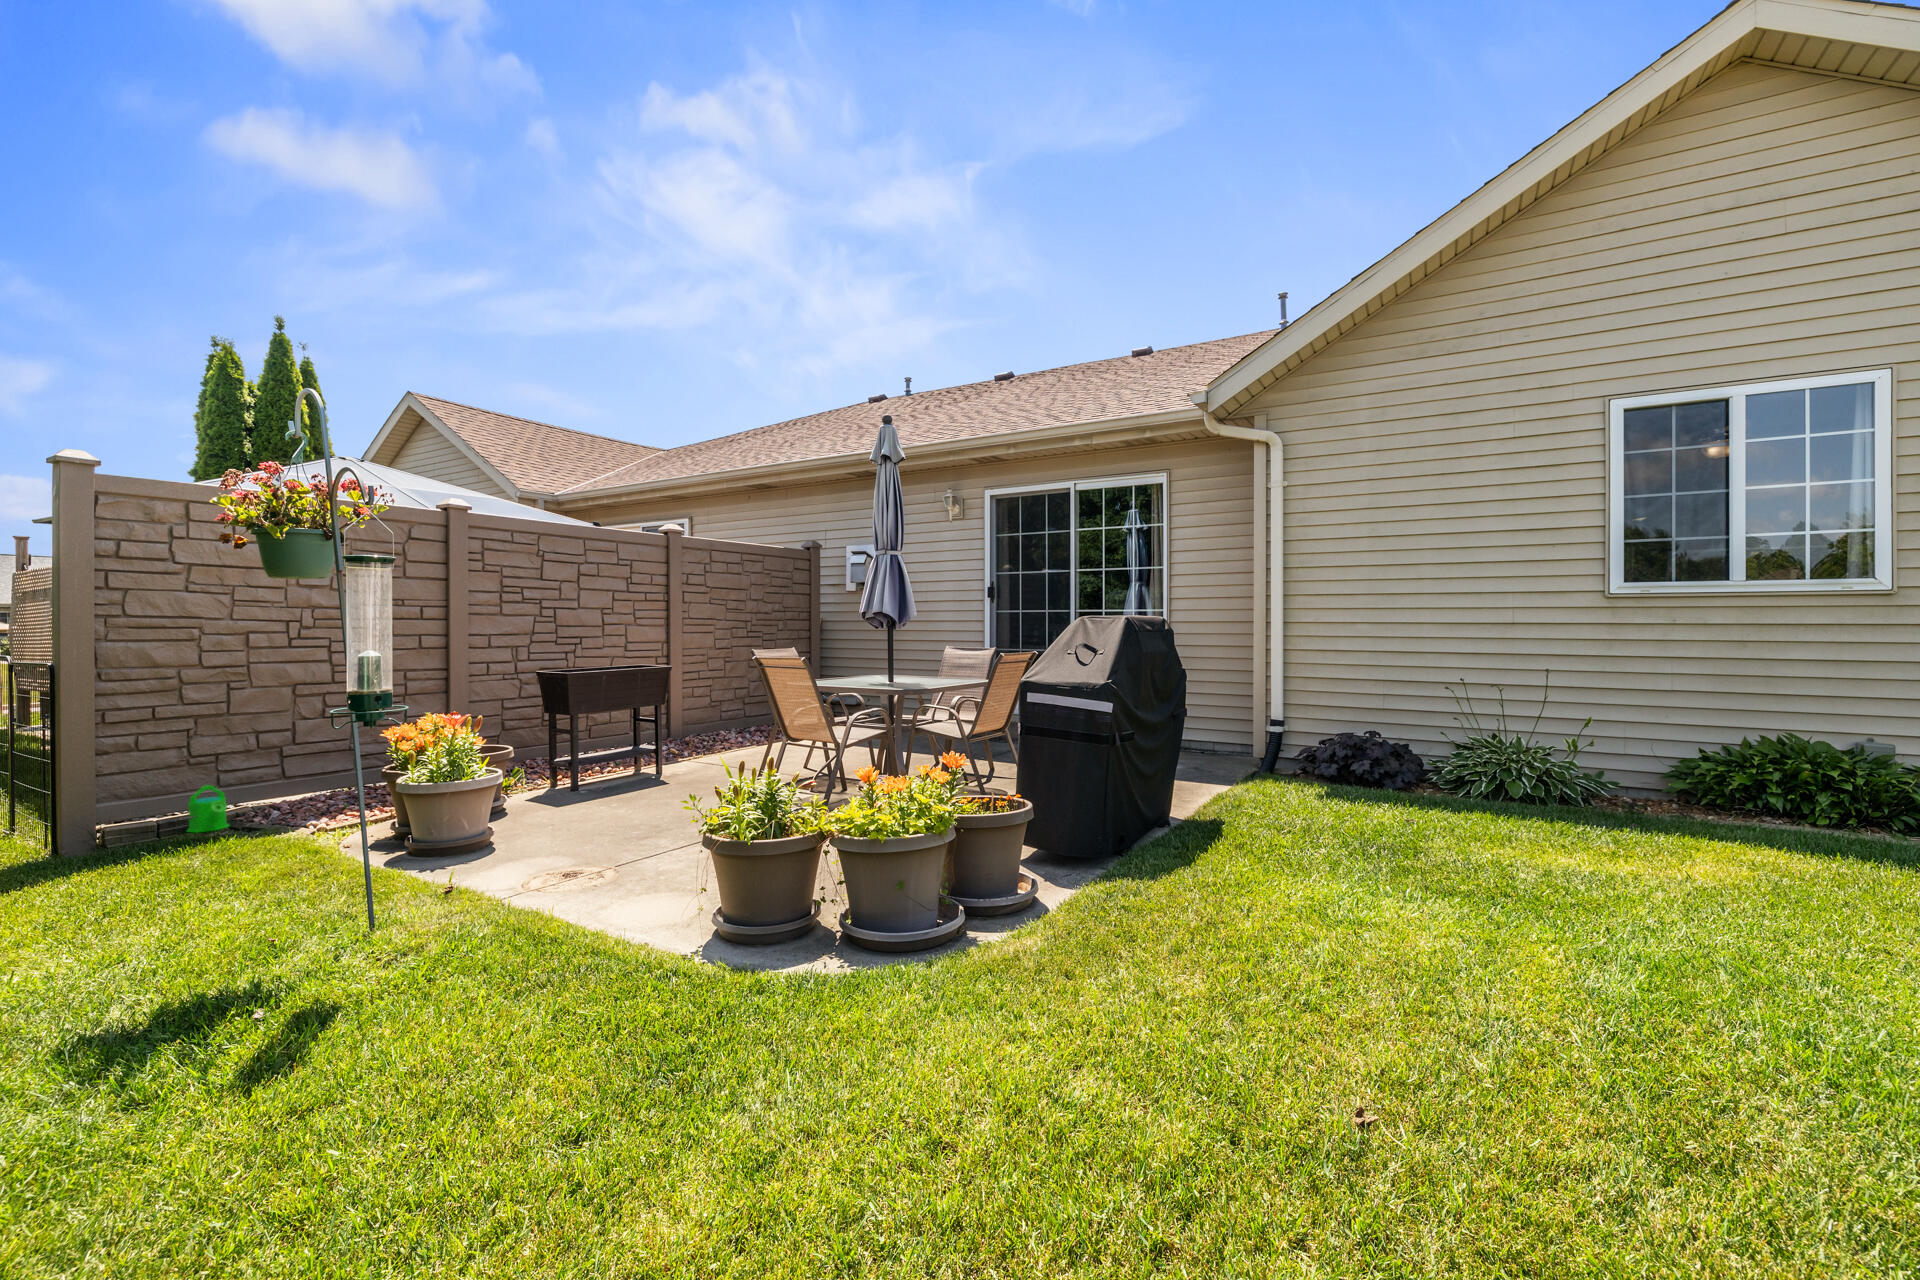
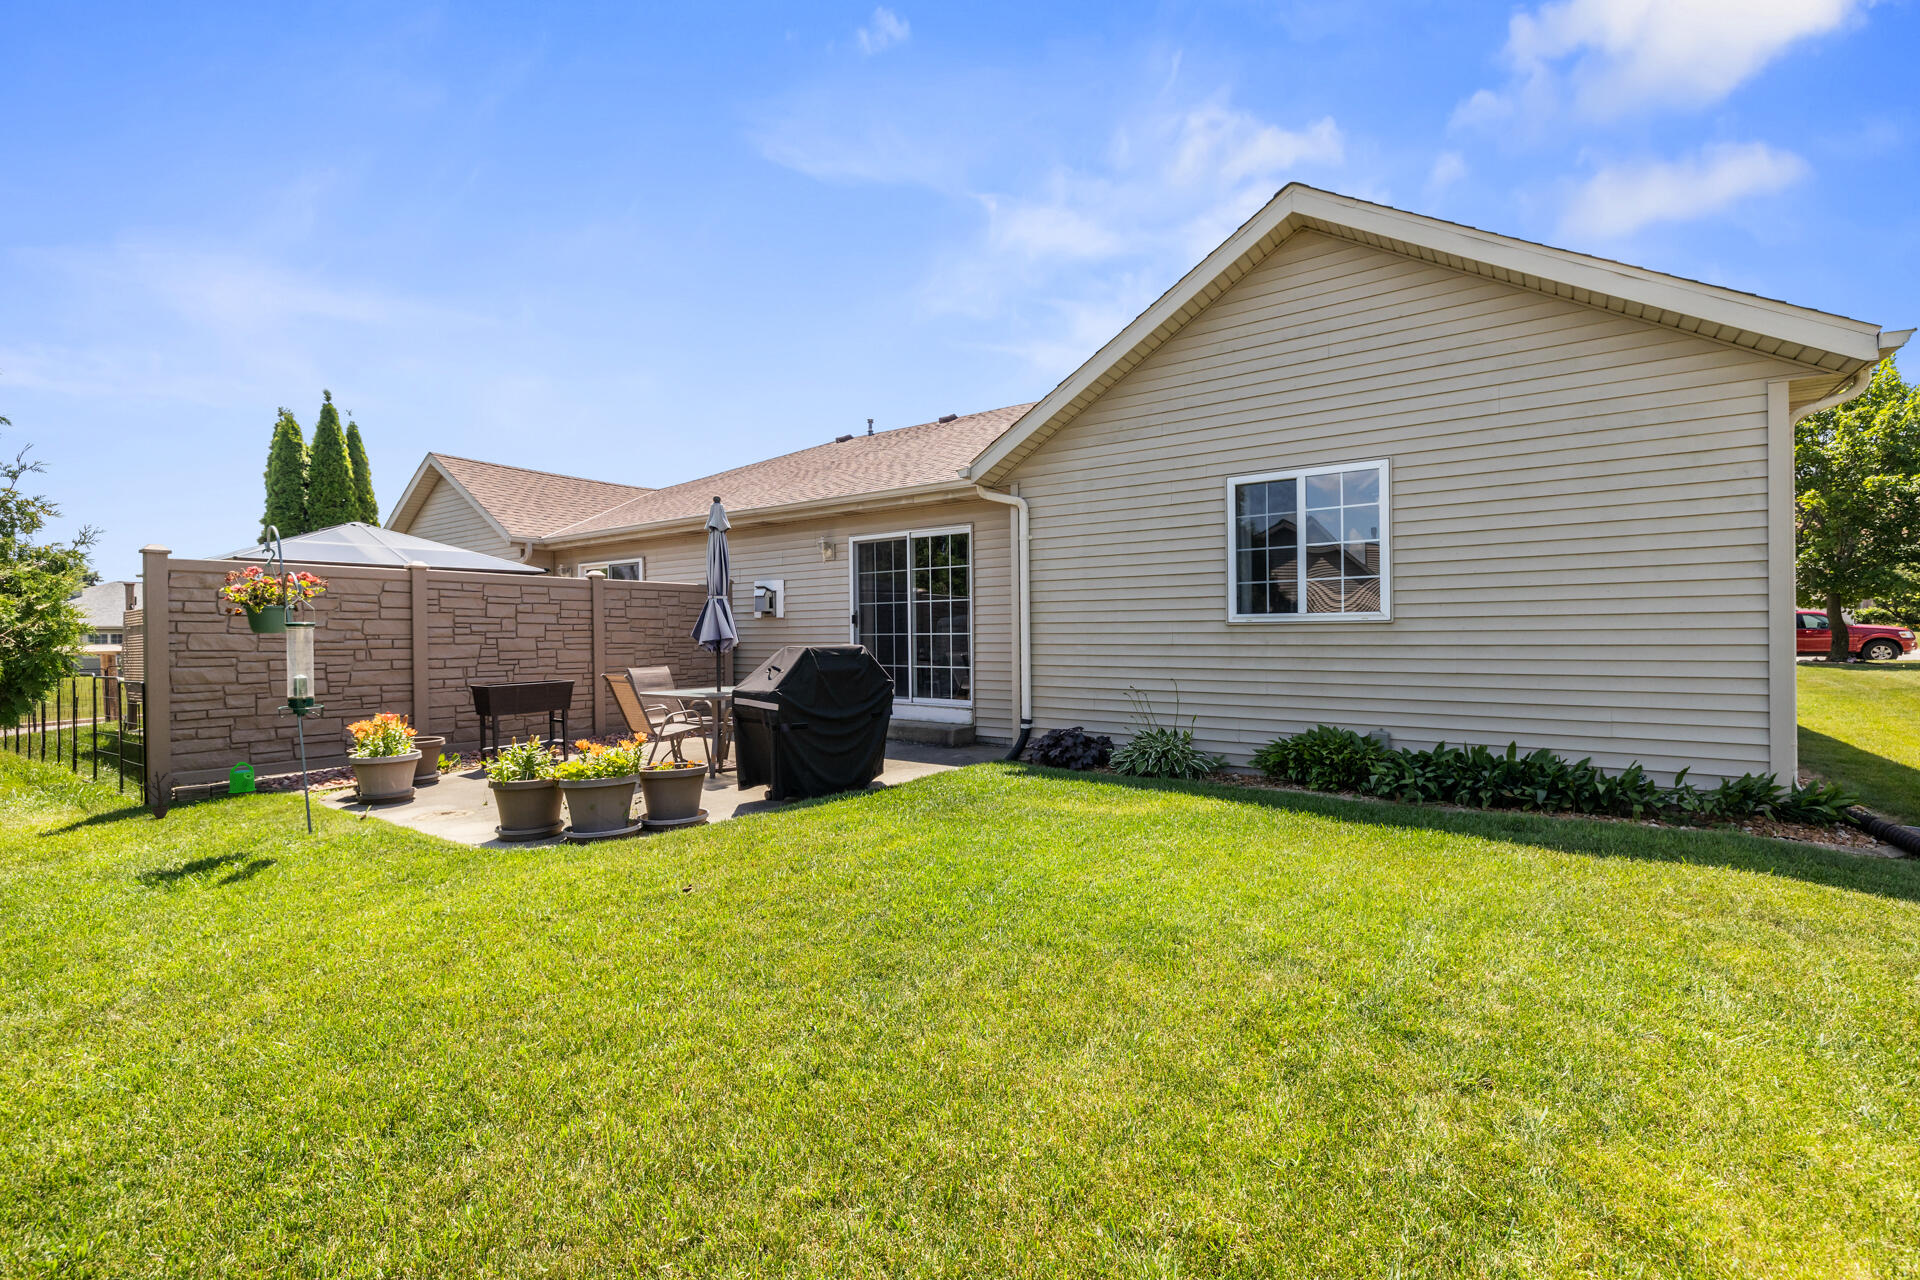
decorative plant: none [33,810,114,889] -> present [134,771,180,819]

